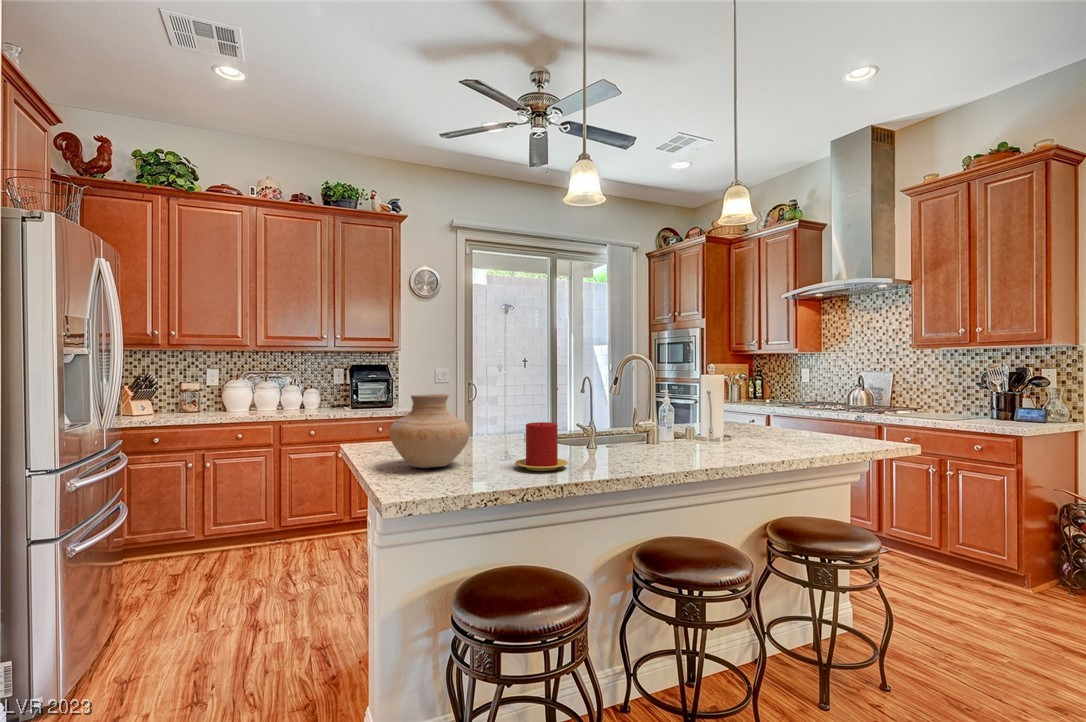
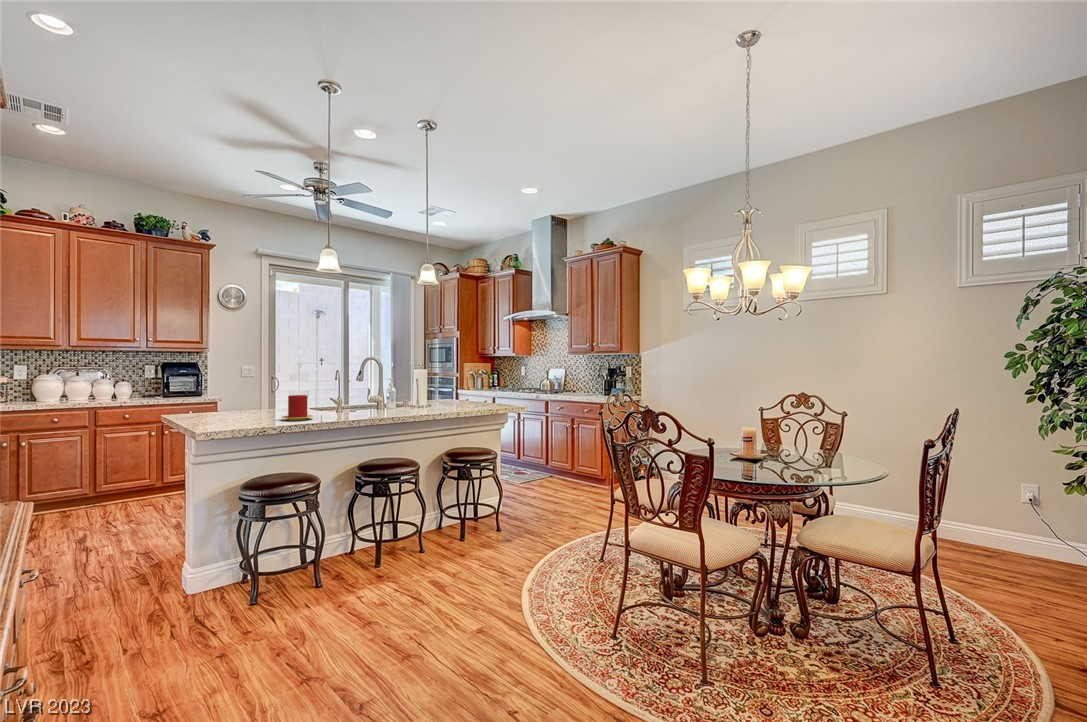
vase: present [389,394,470,468] -> none [201,380,254,421]

